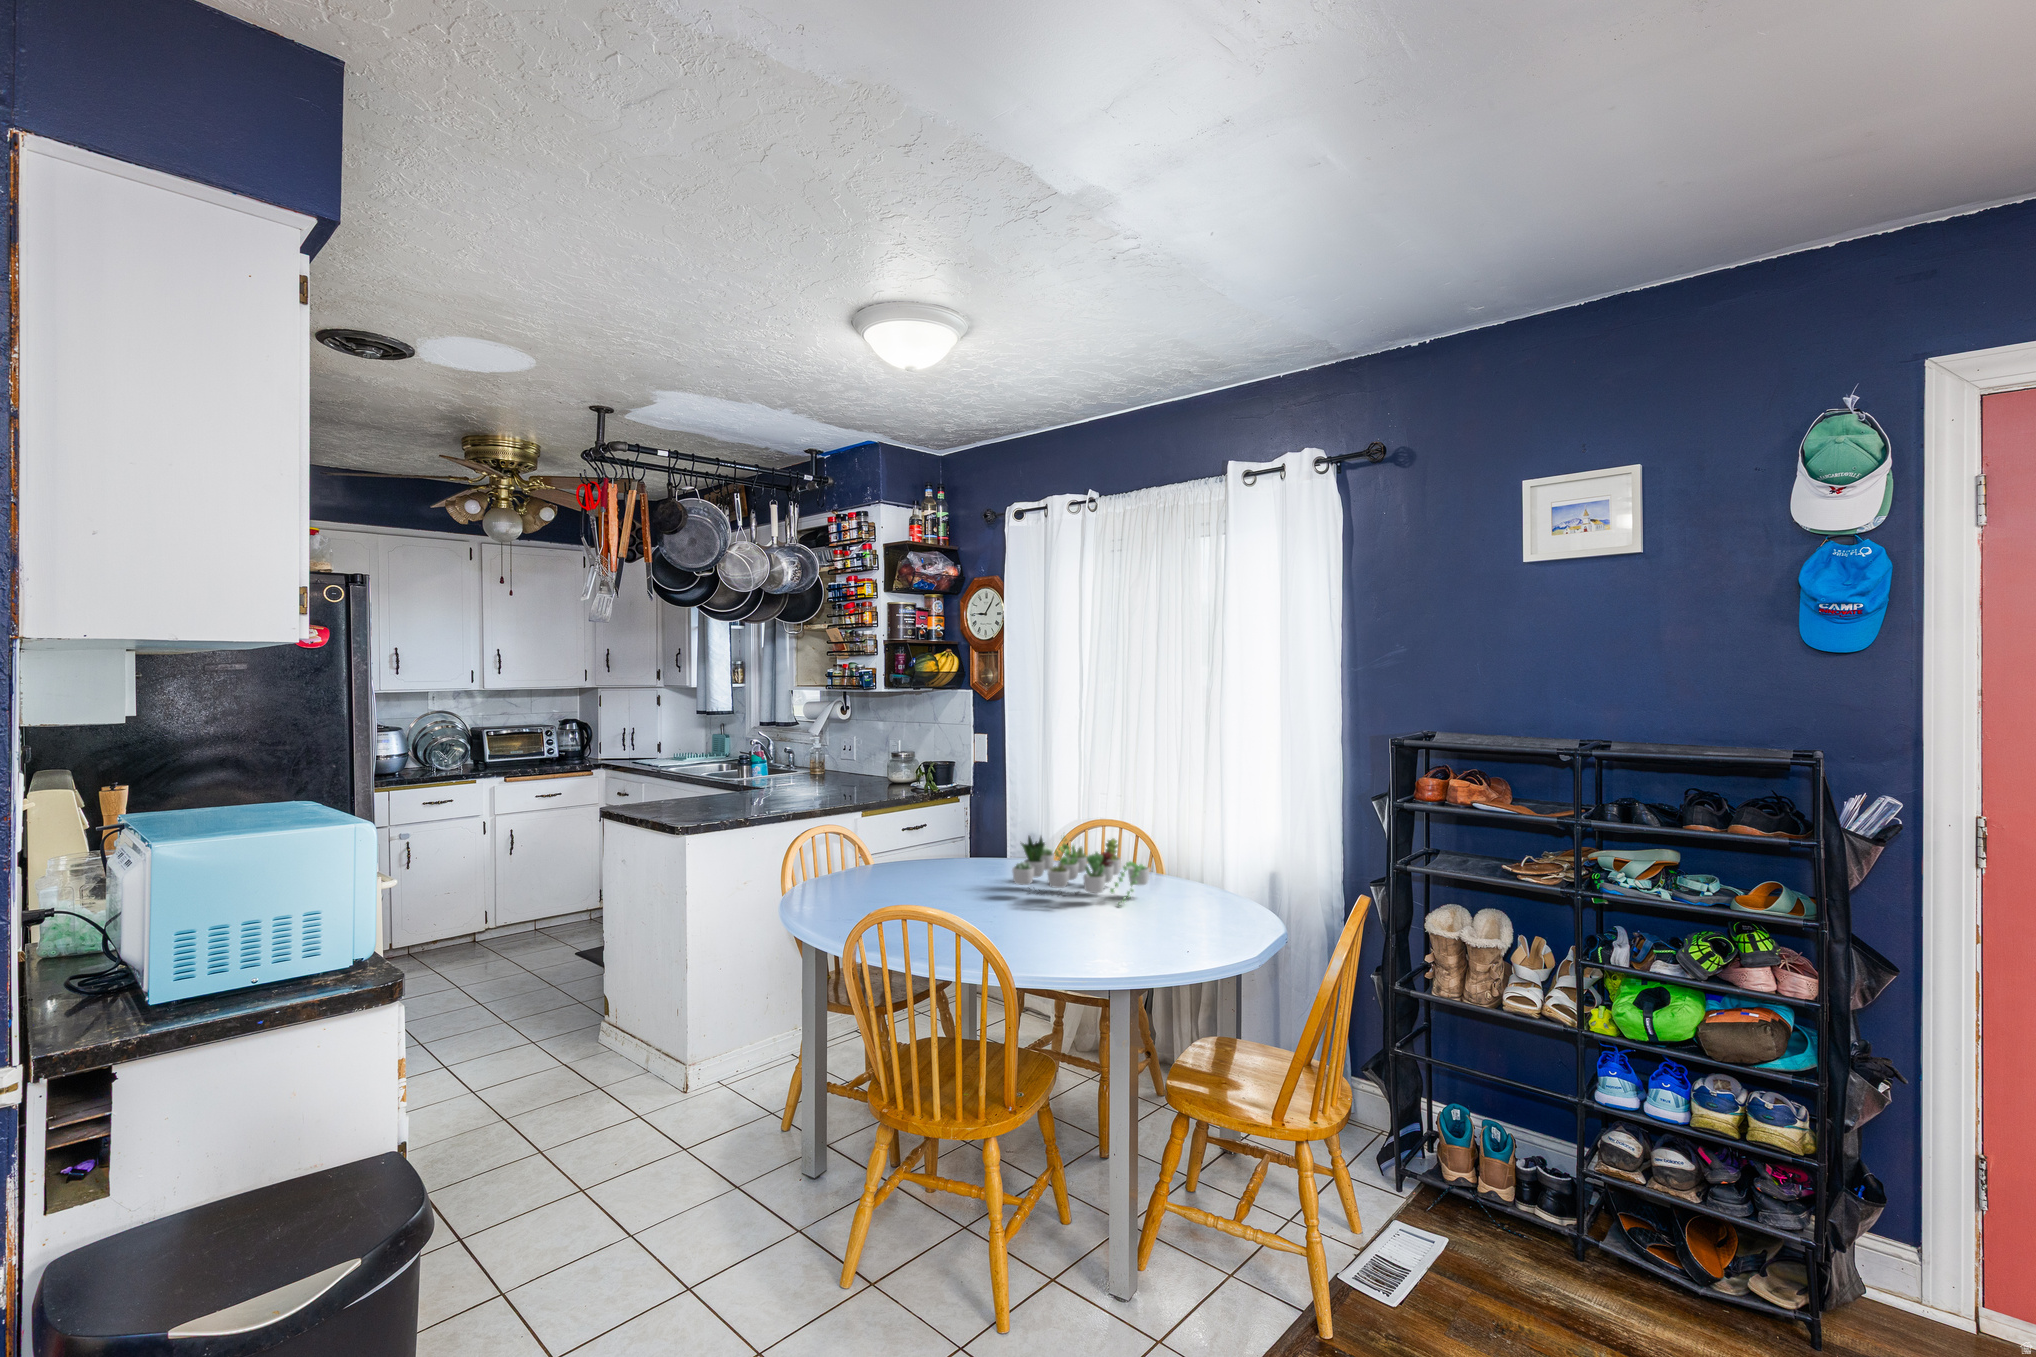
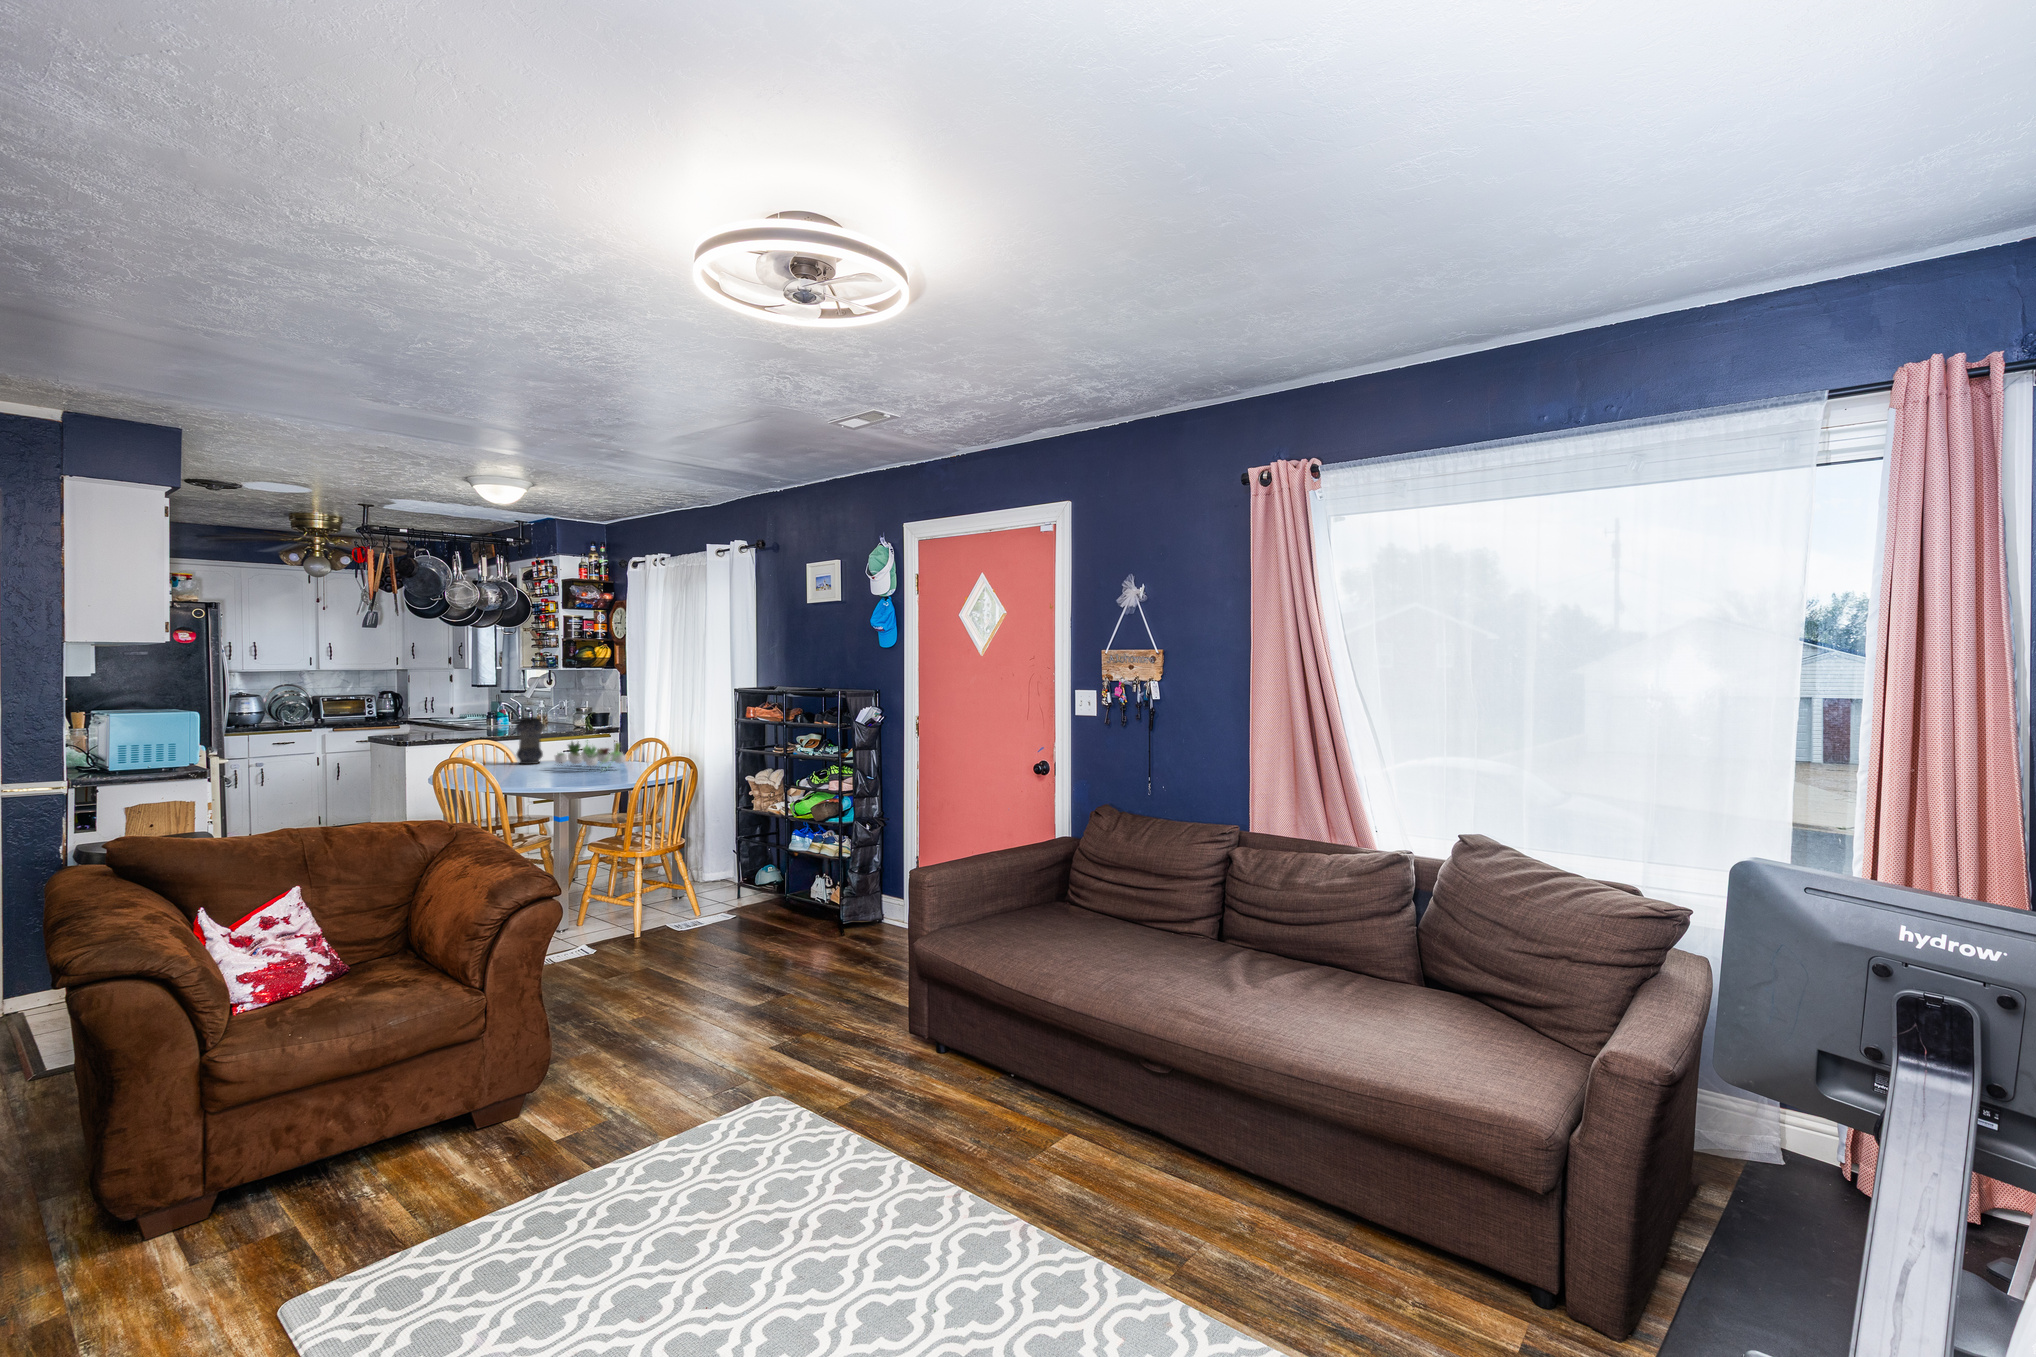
vase: none [899,784,947,874] -> present [516,718,544,764]

